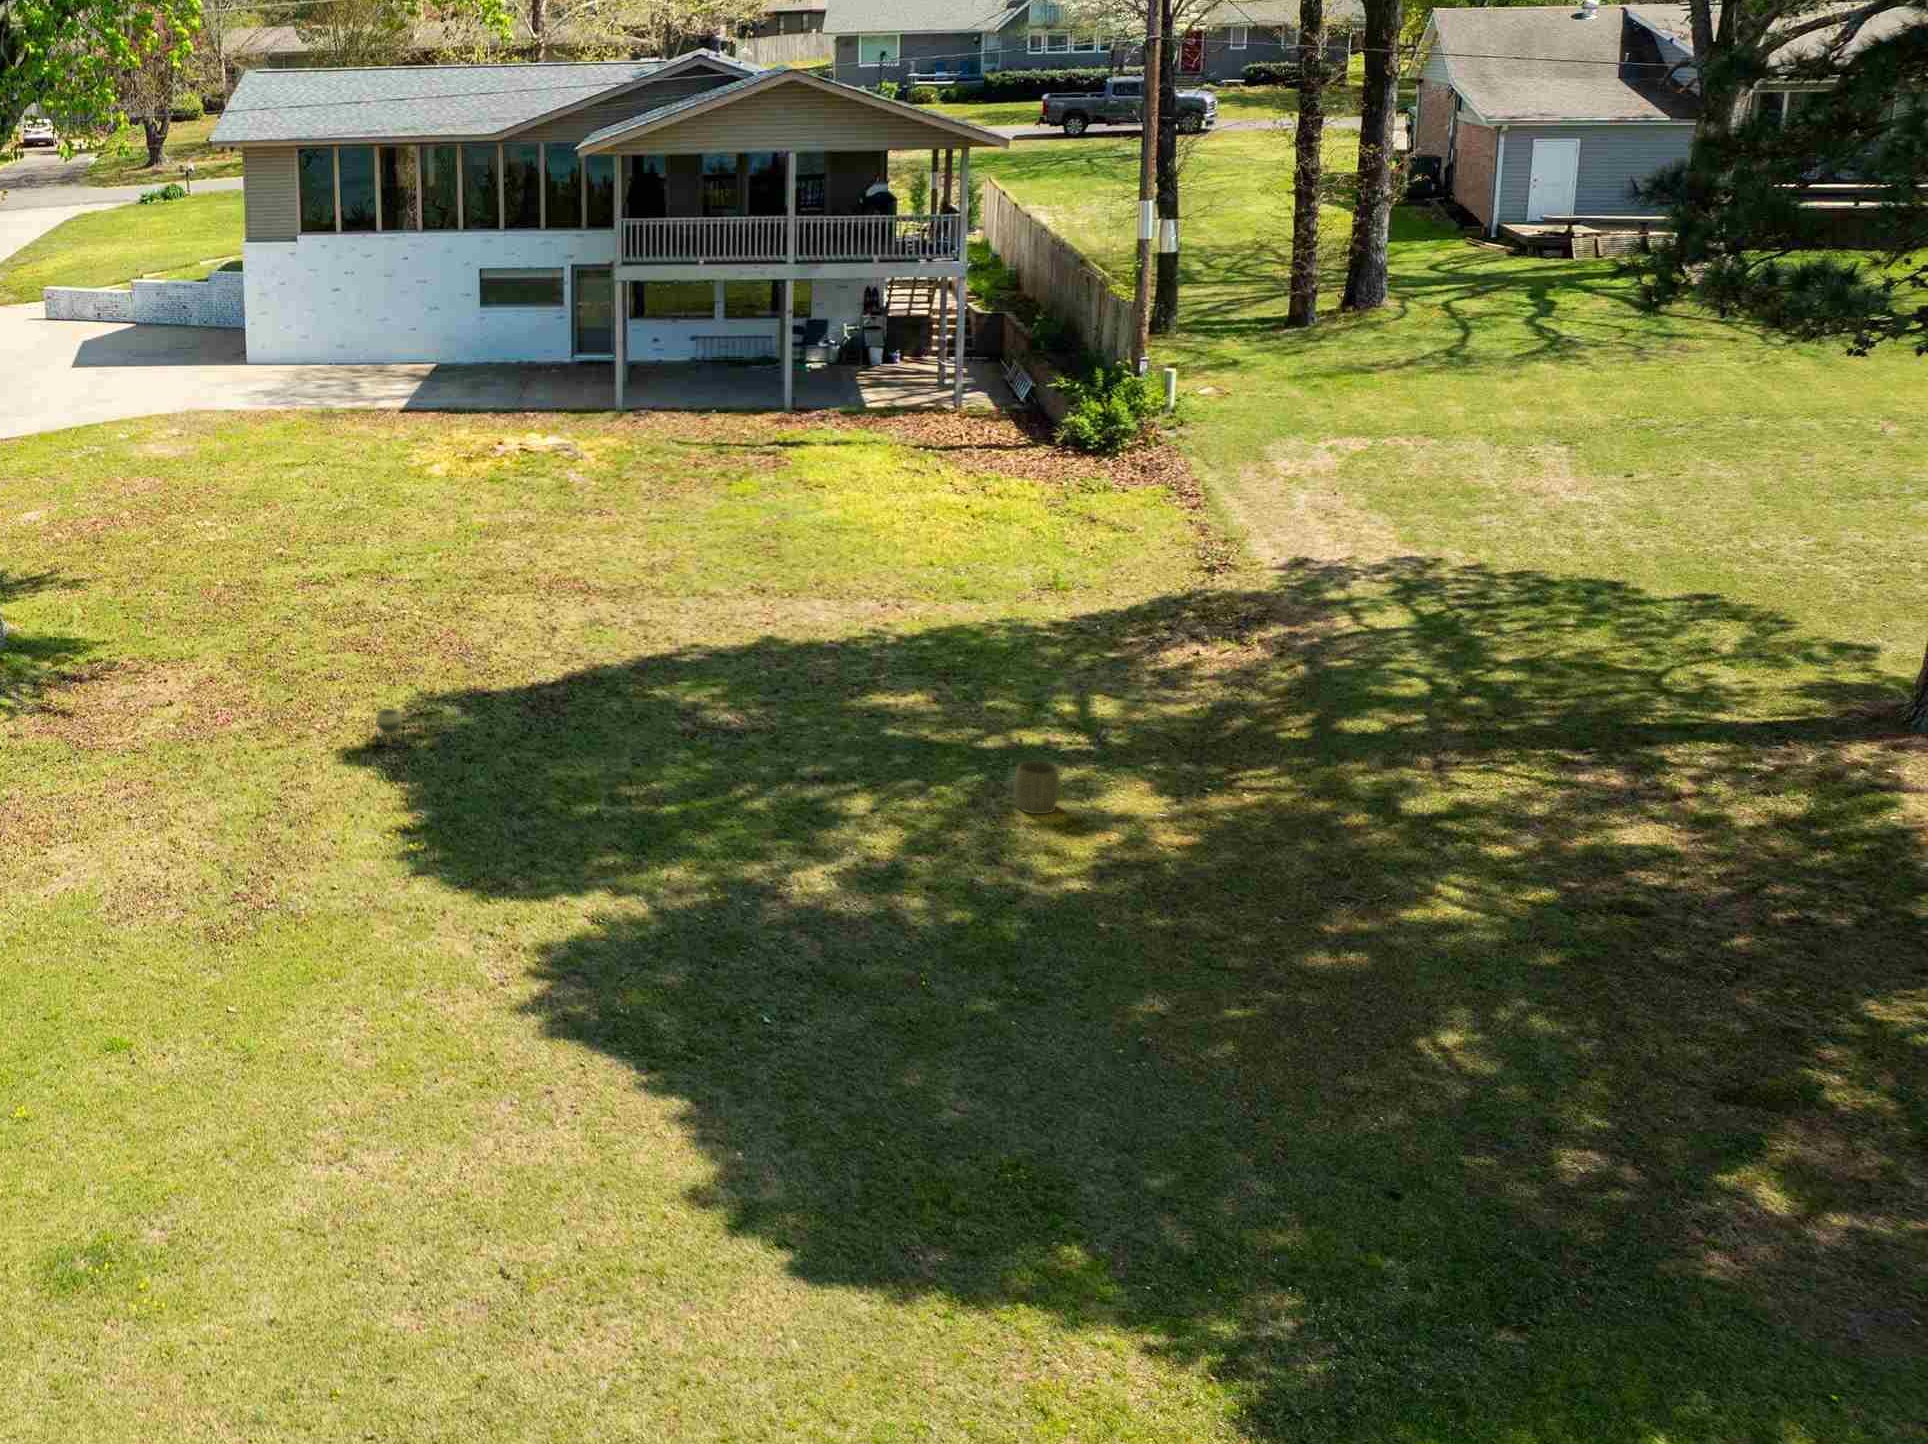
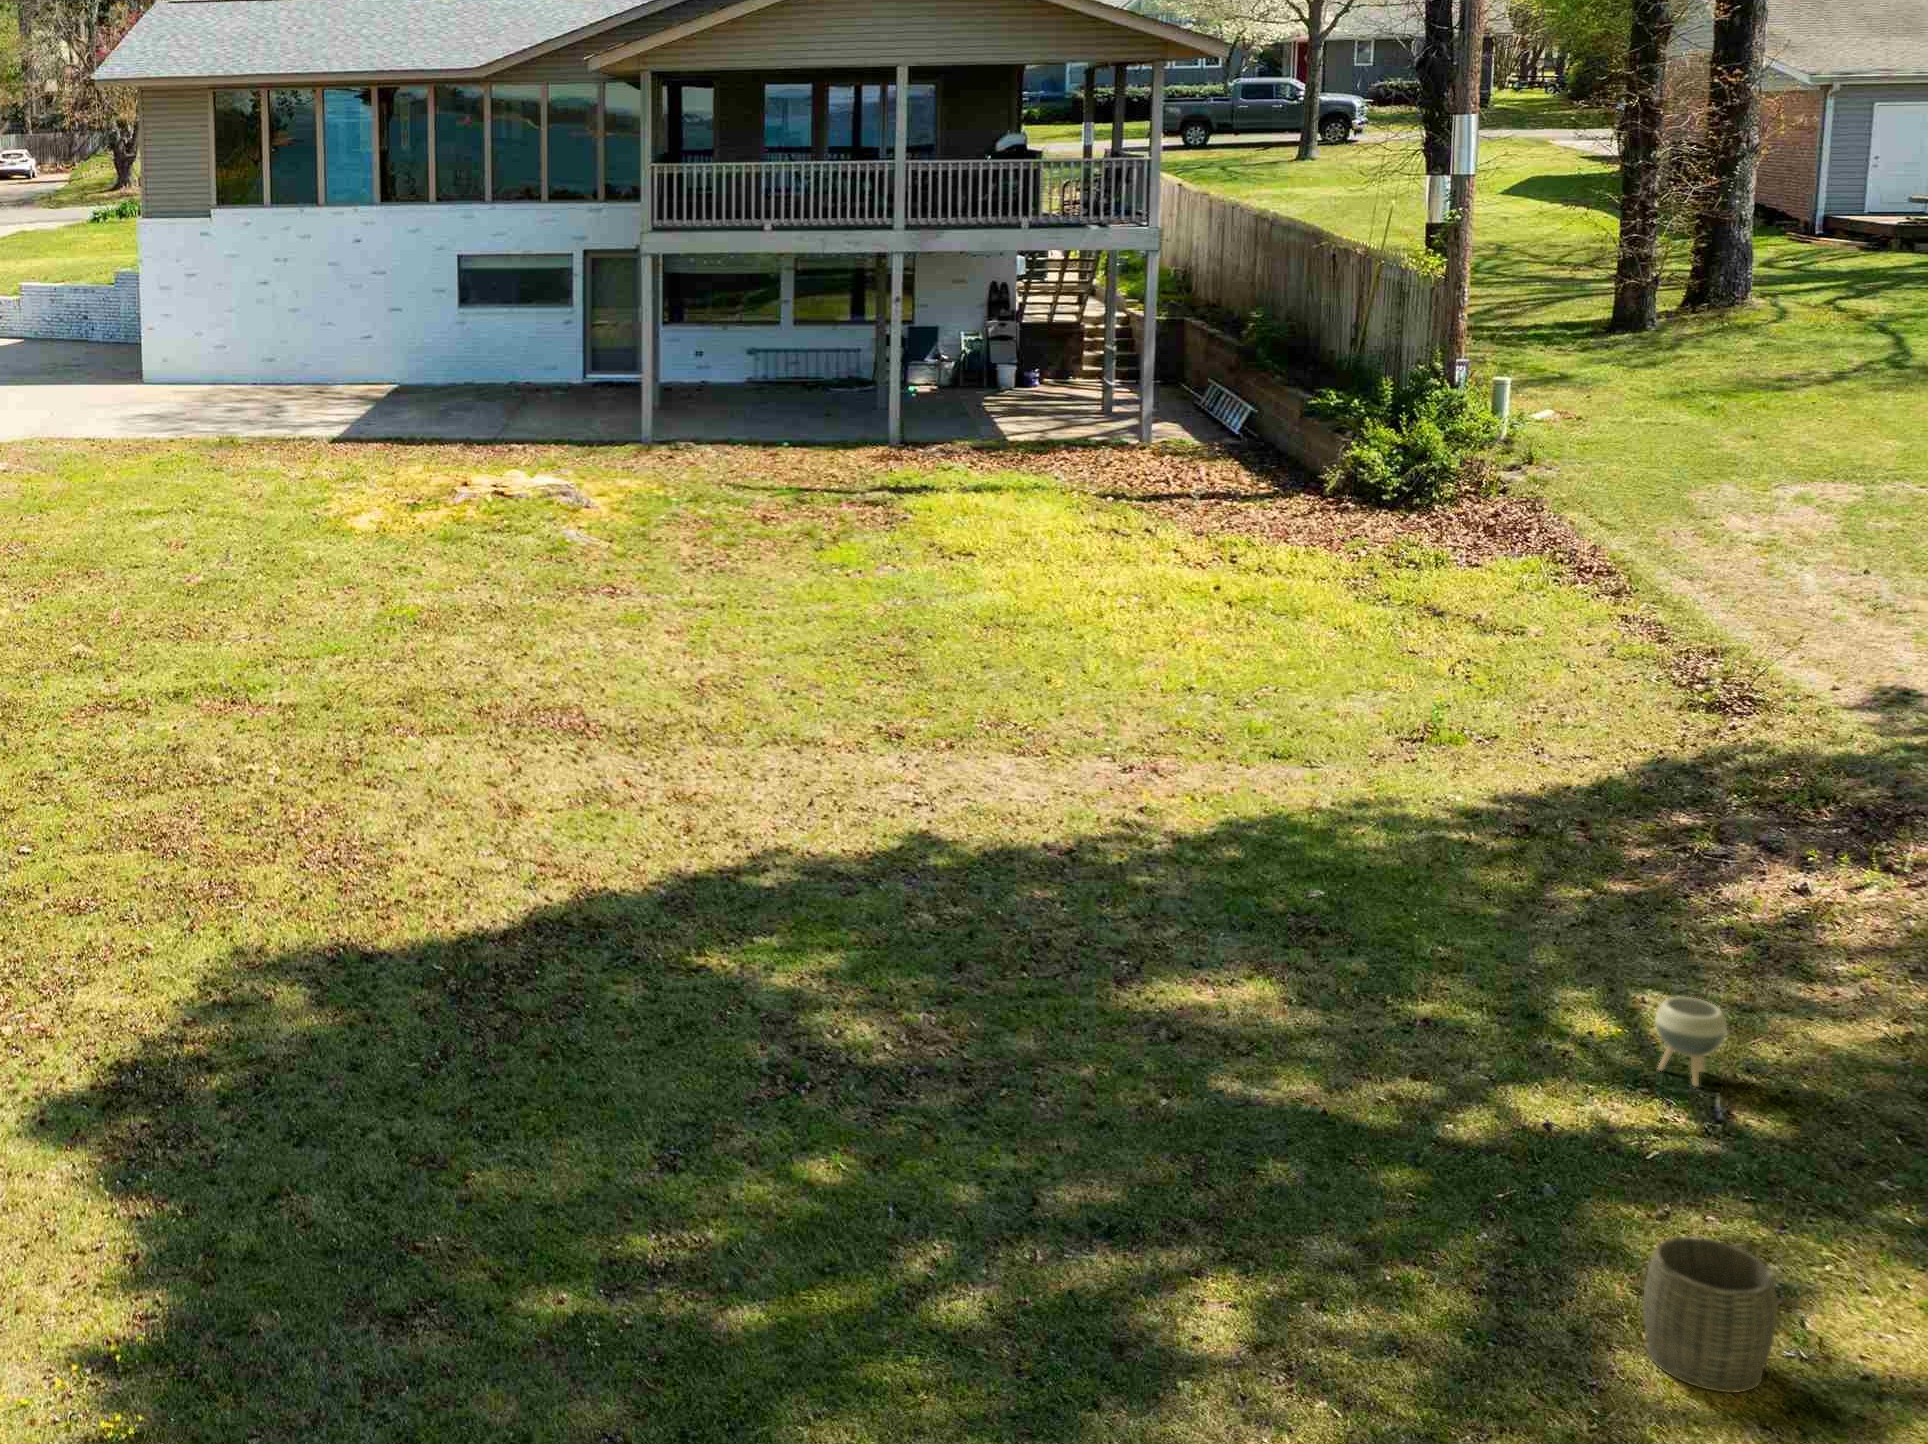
planter: present [376,709,402,741] -> present [1655,997,1727,1086]

